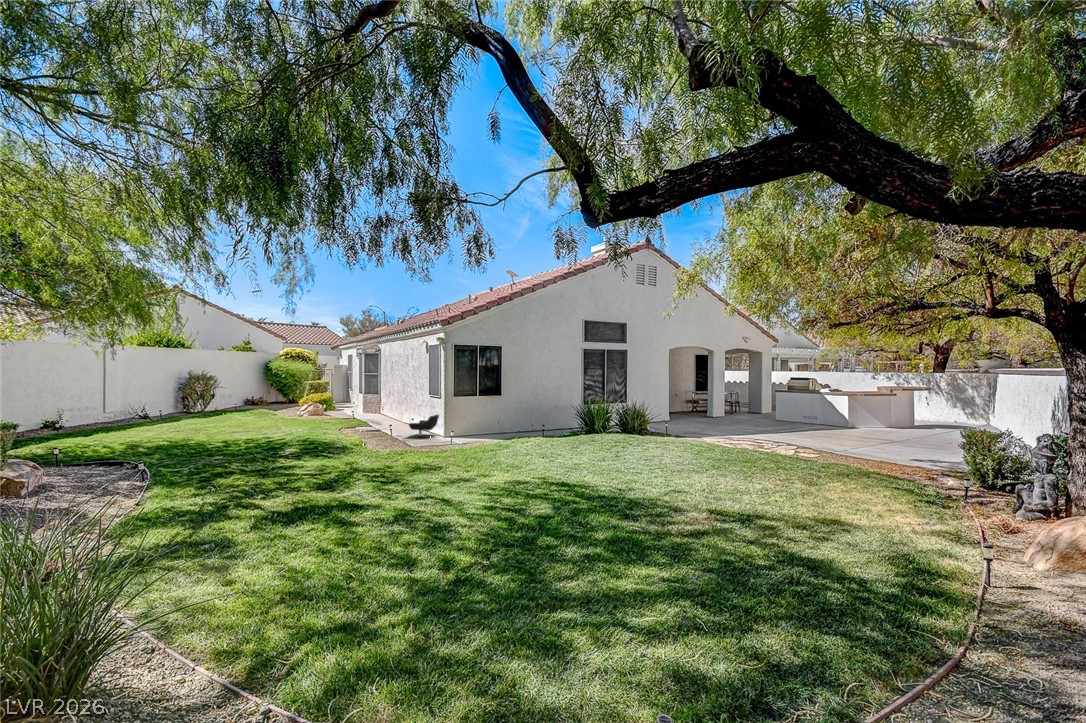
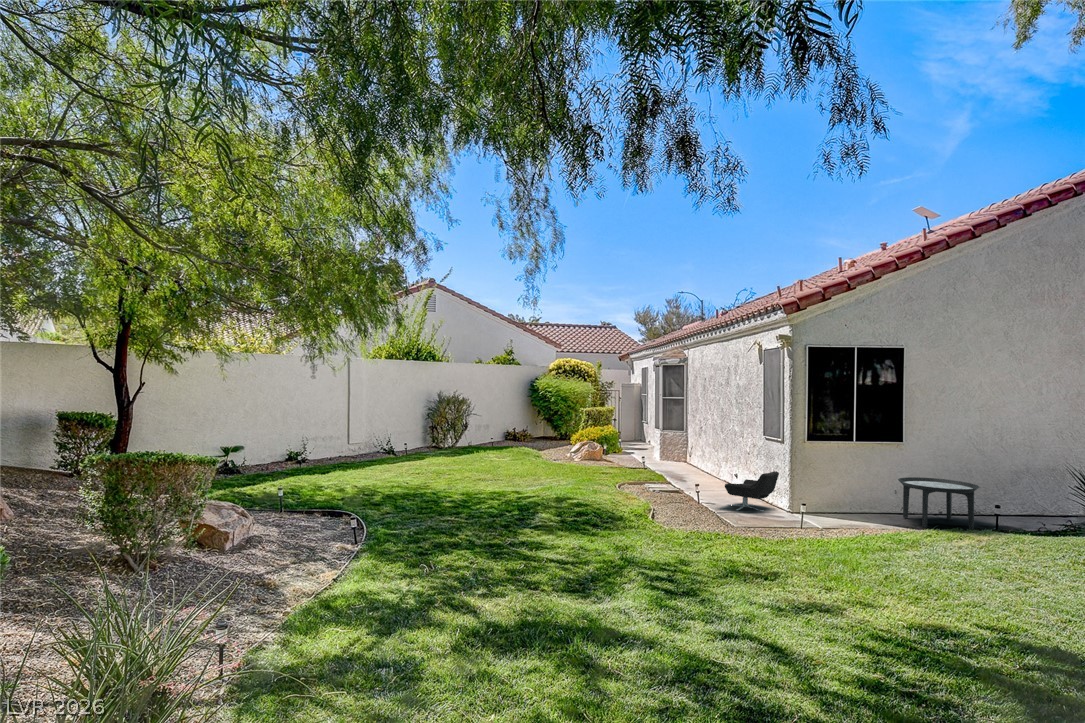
round table: none [498,413,532,437] -> present [898,477,979,529]

